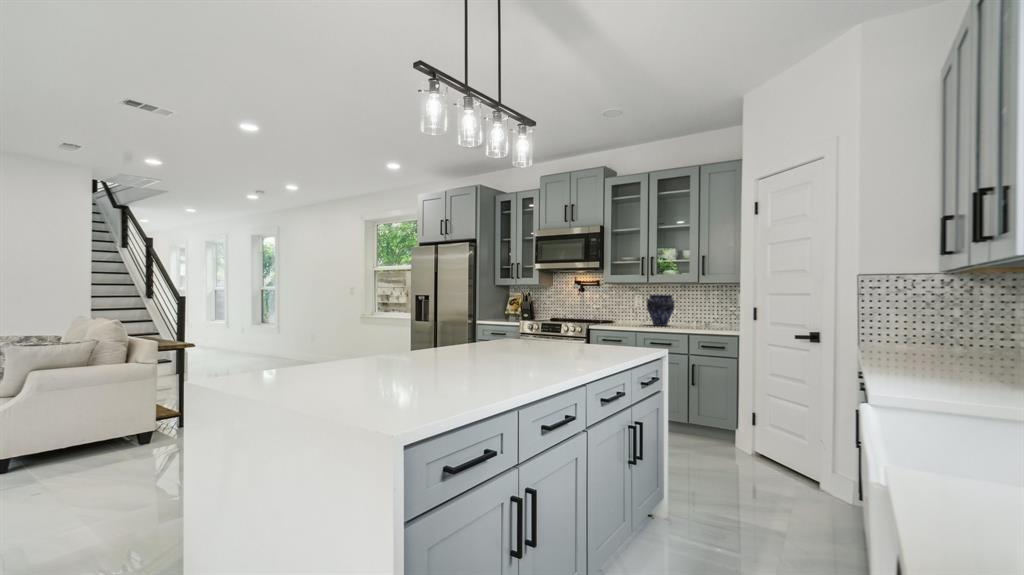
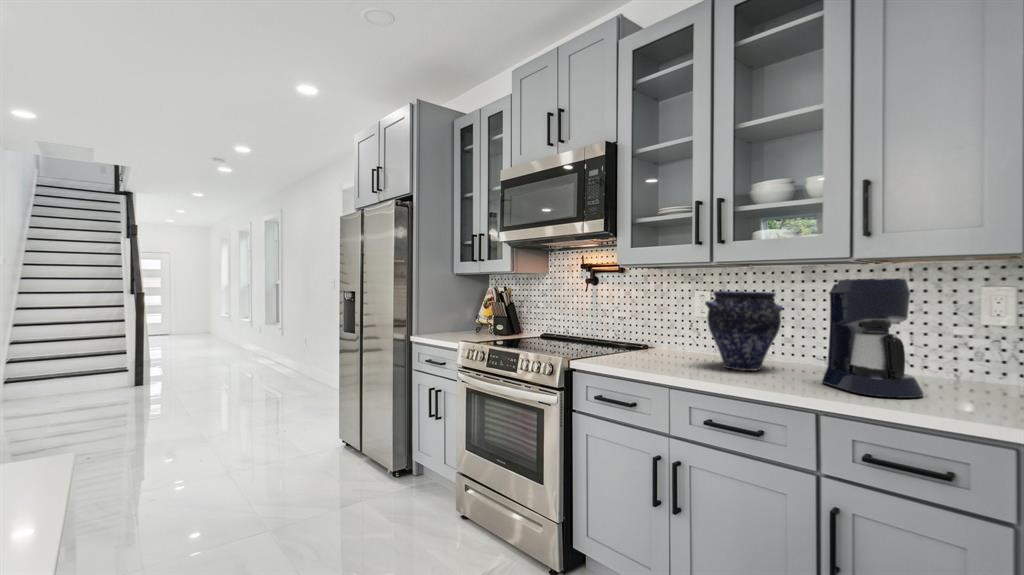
coffee maker: none [689,290,720,329] -> present [822,278,924,398]

